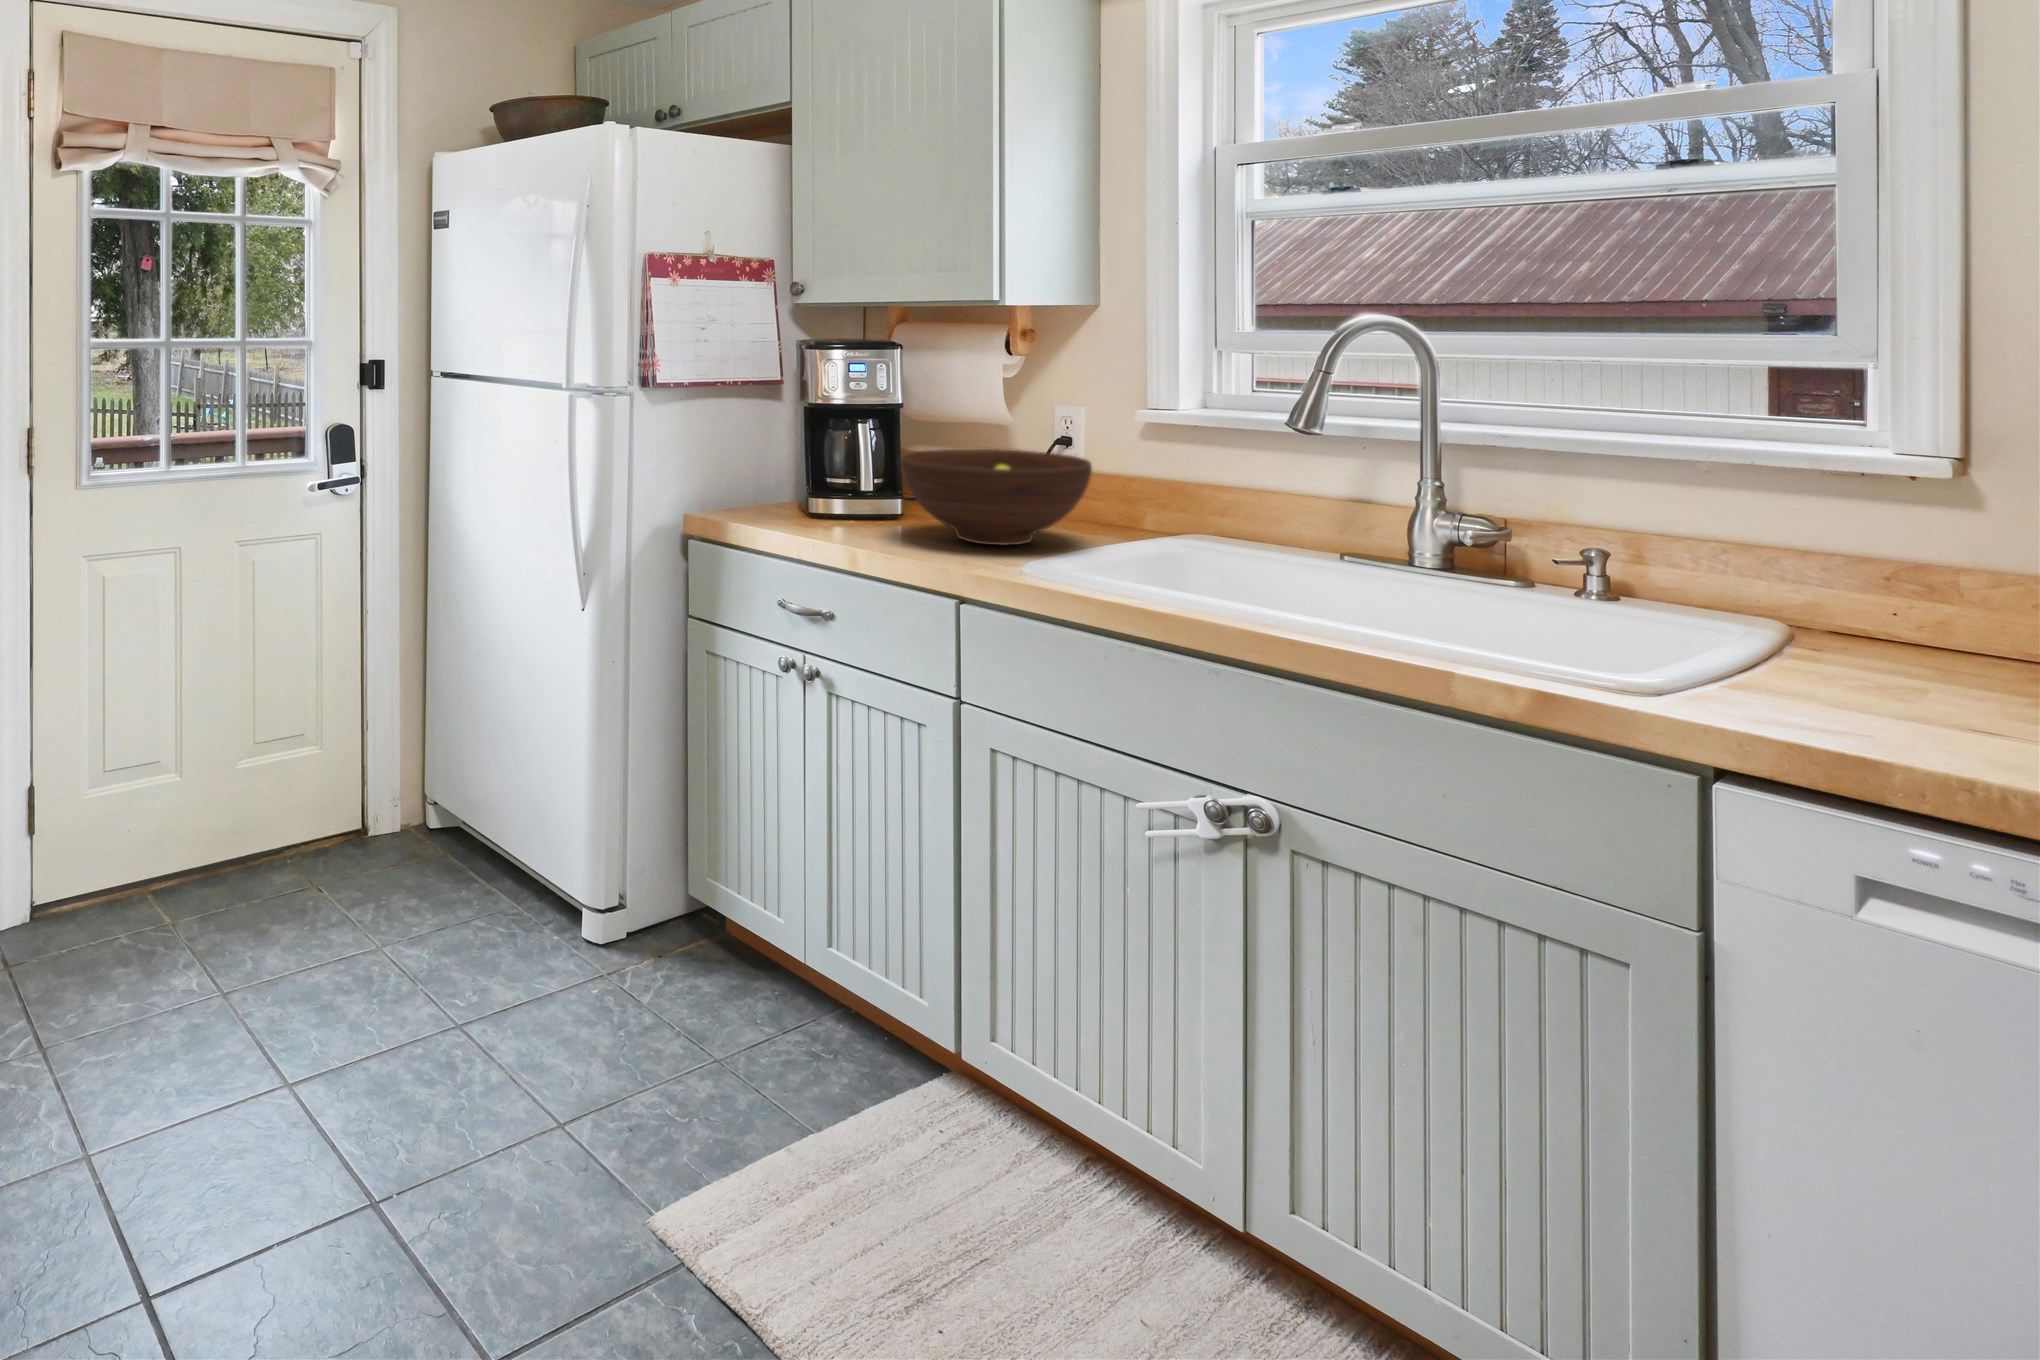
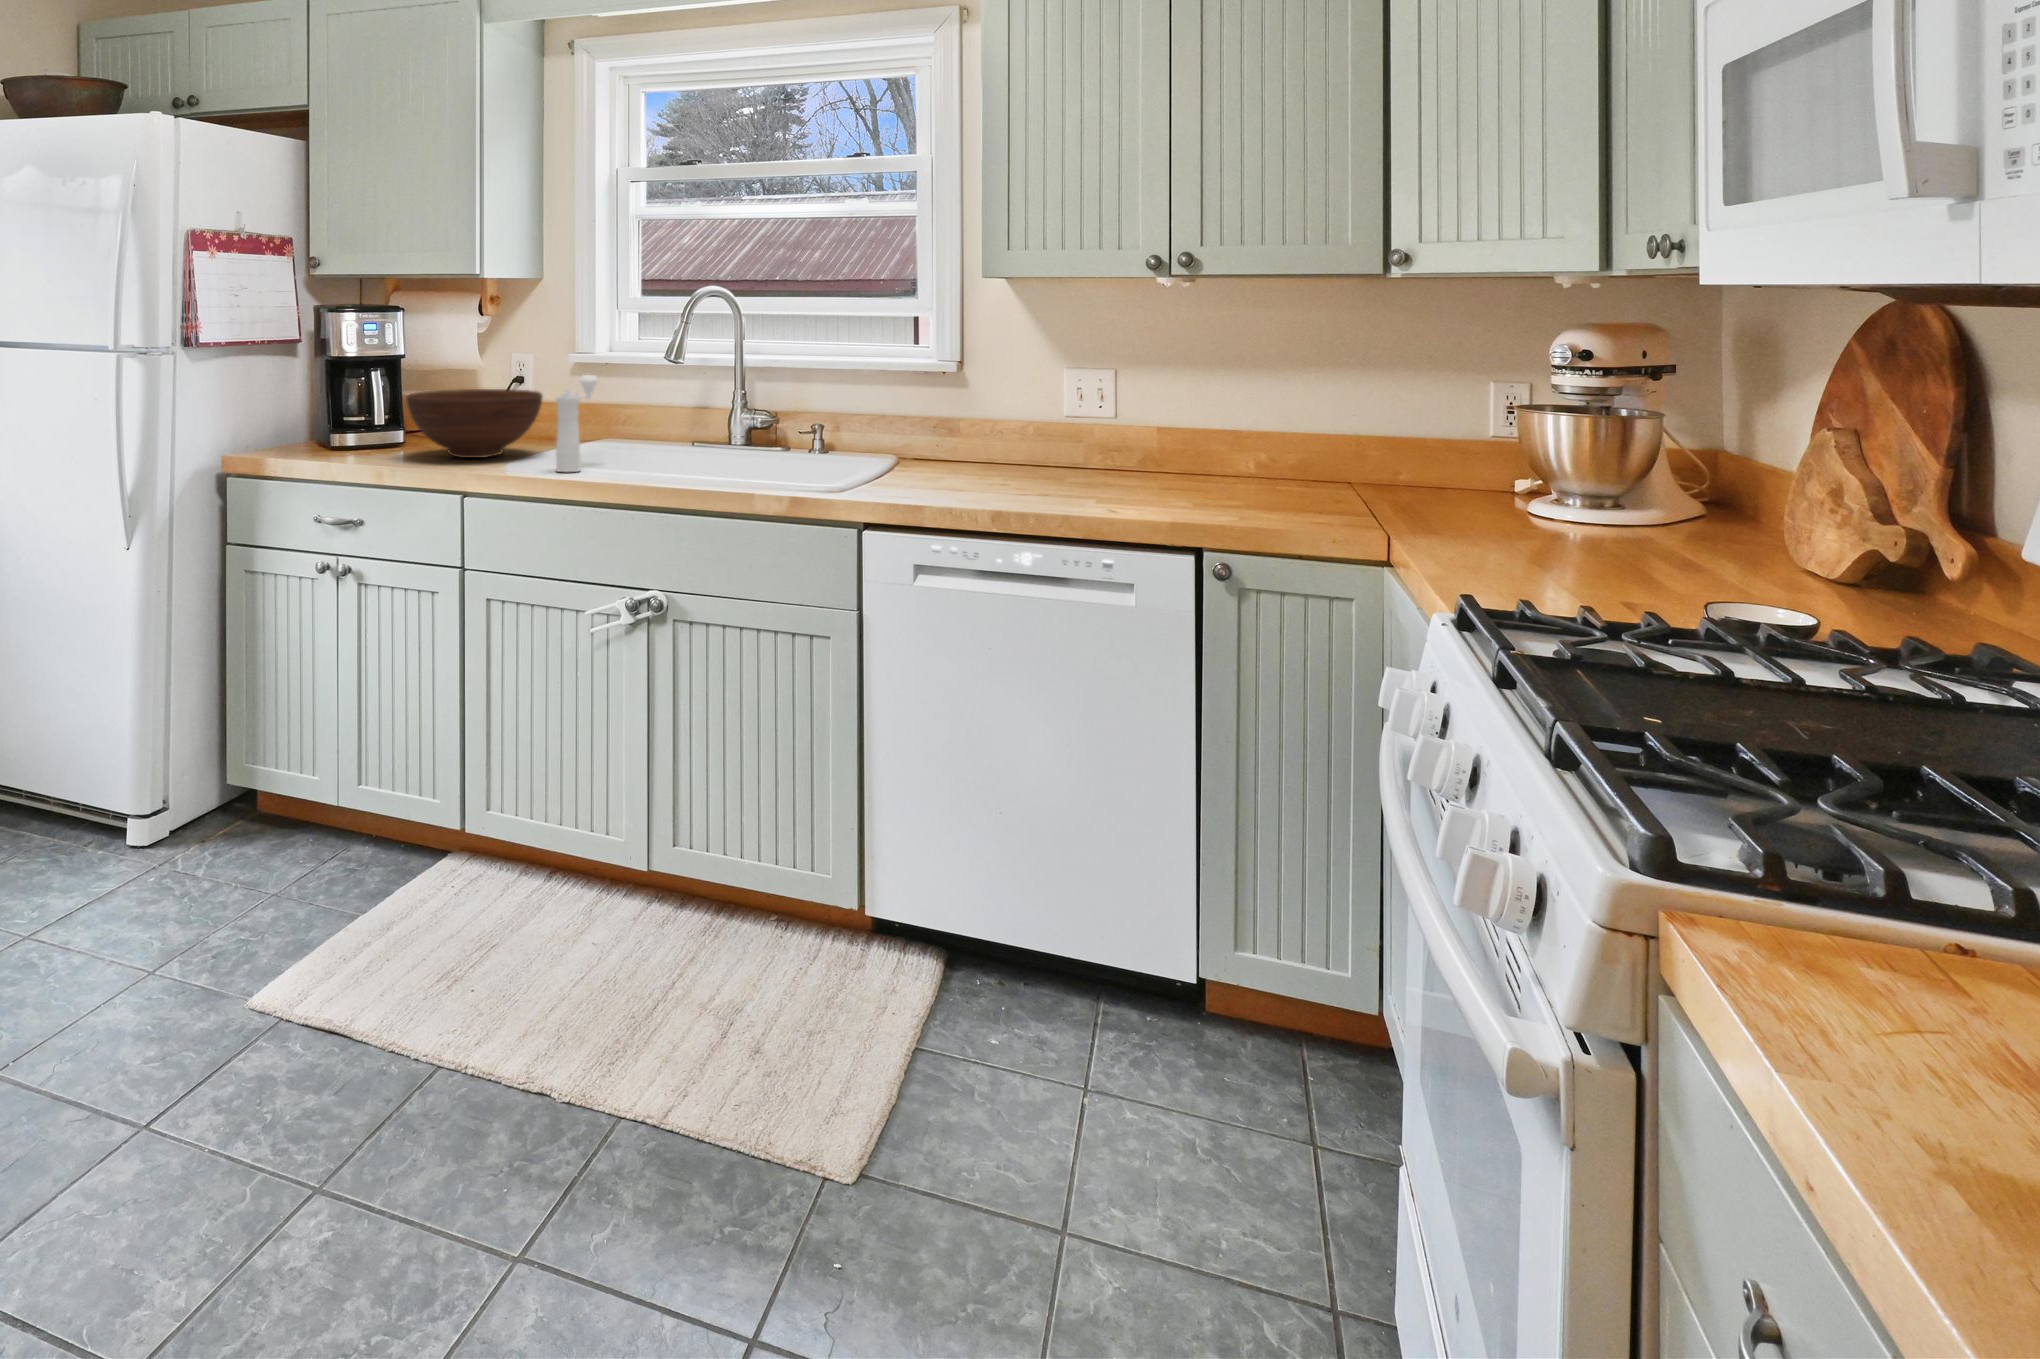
pepper mill: none [1100,445,1173,587] -> present [556,375,597,472]

